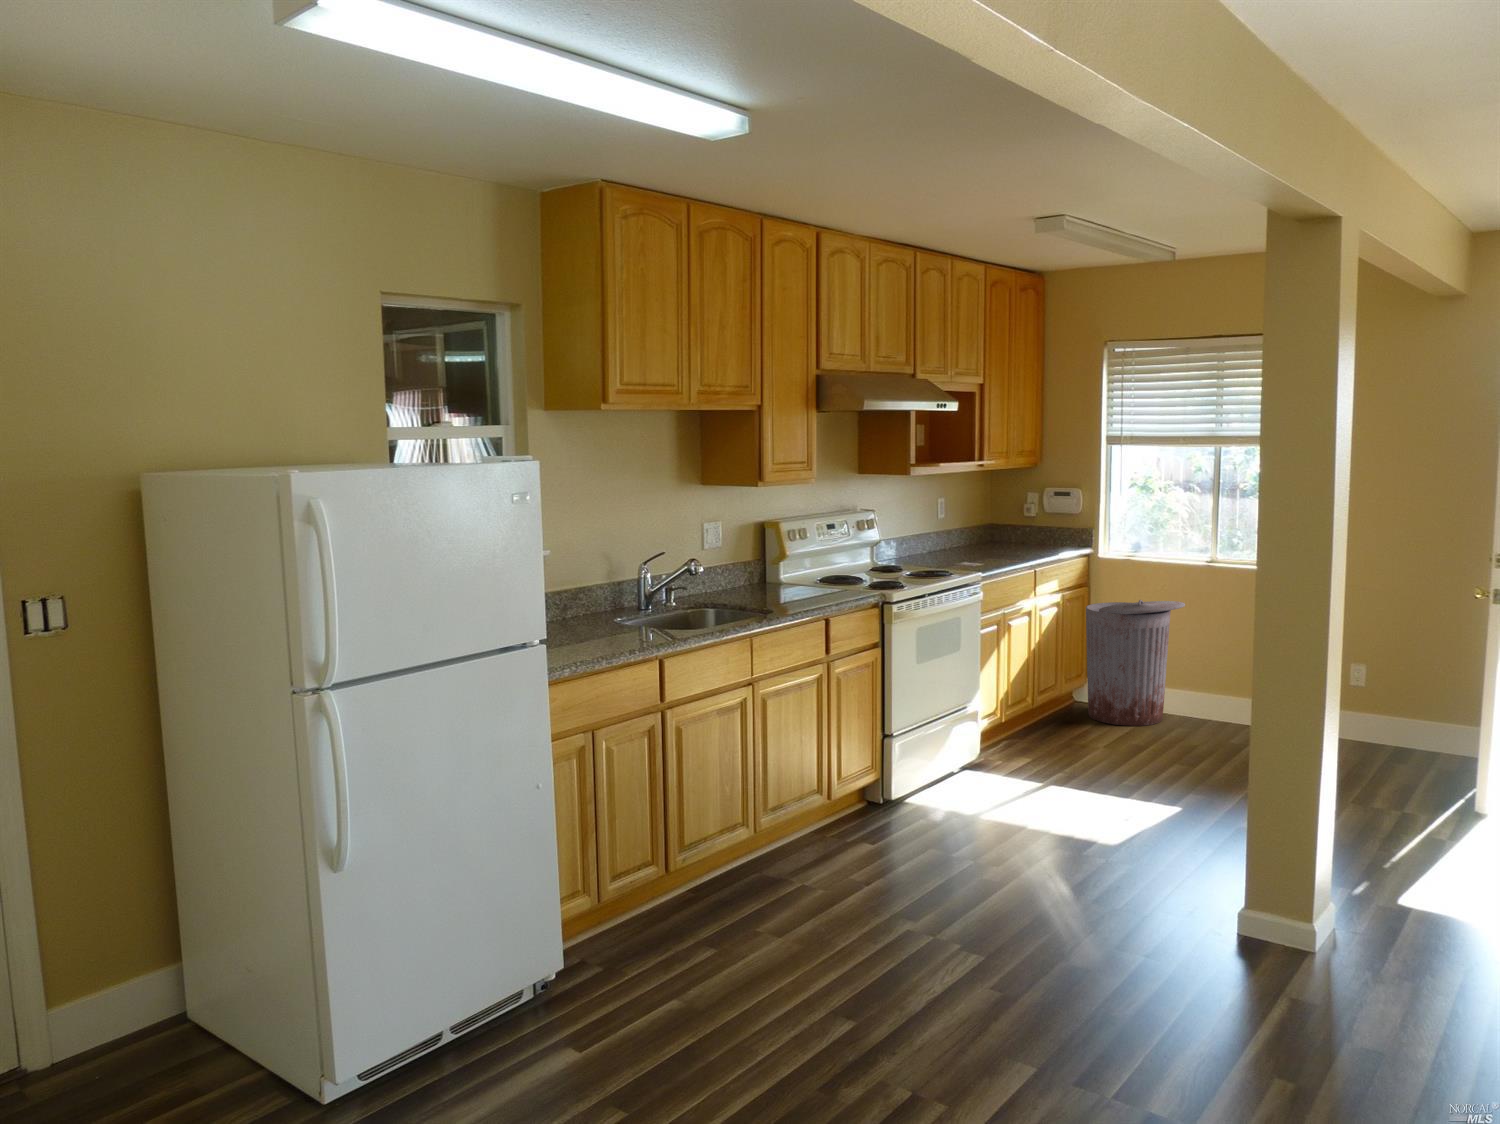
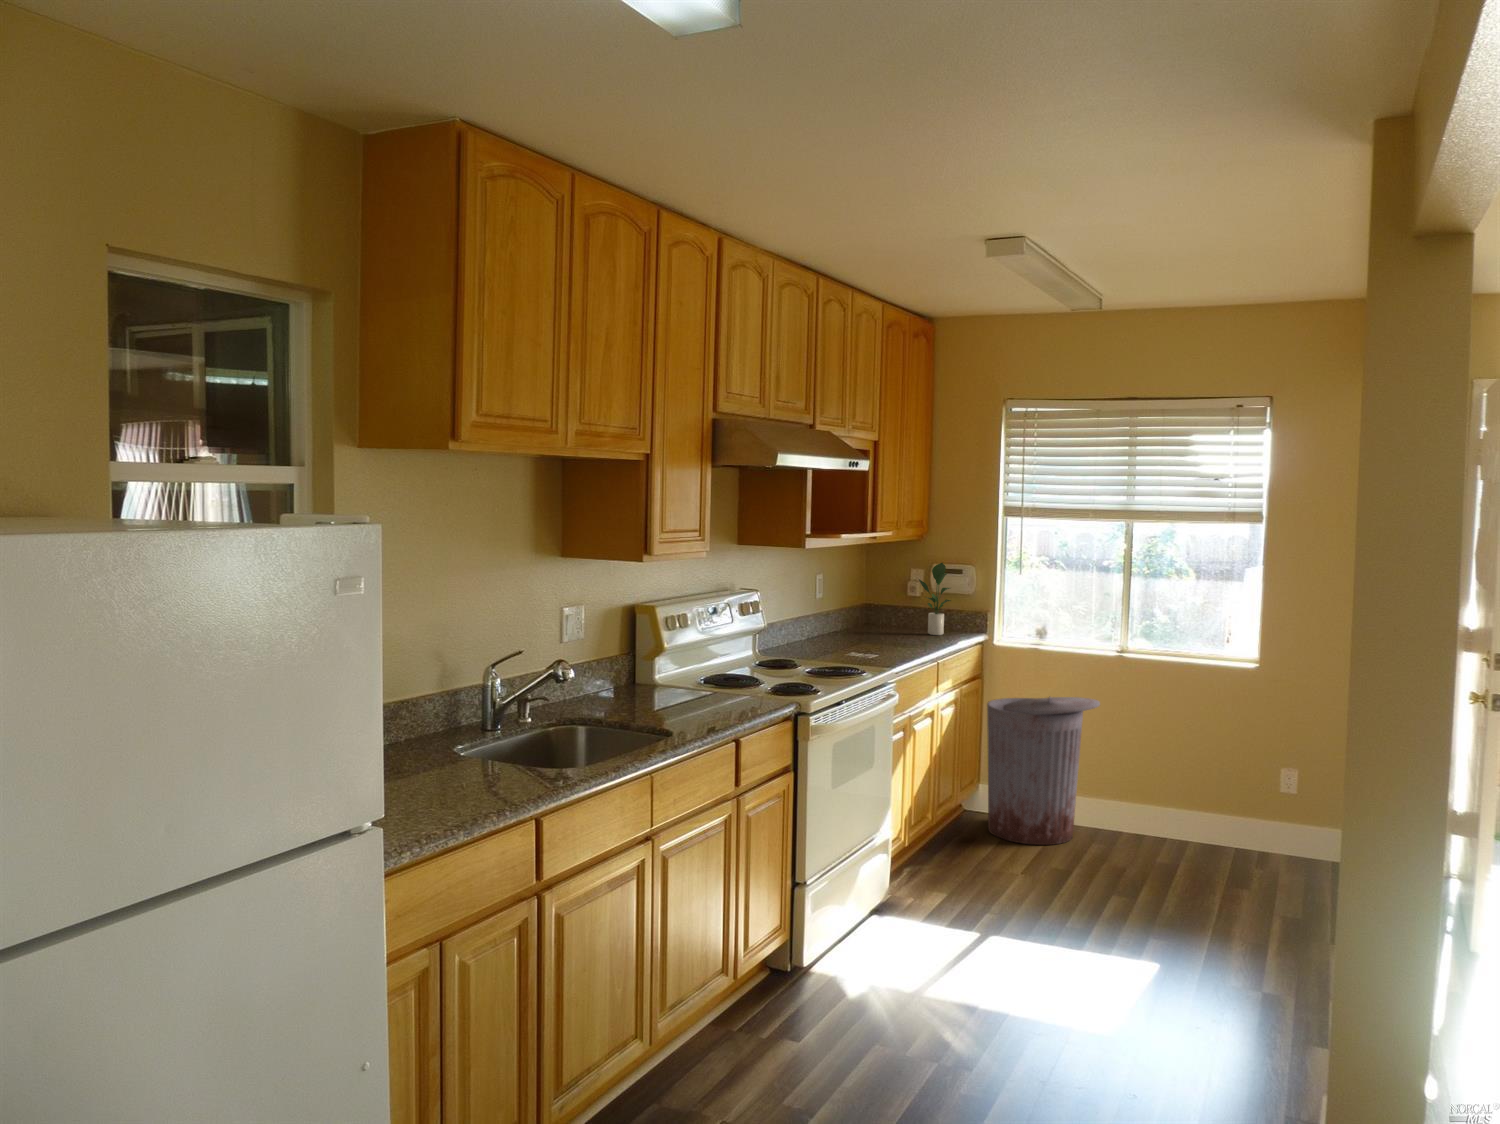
potted plant: none [1029,487,1060,549] -> present [919,563,951,635]

